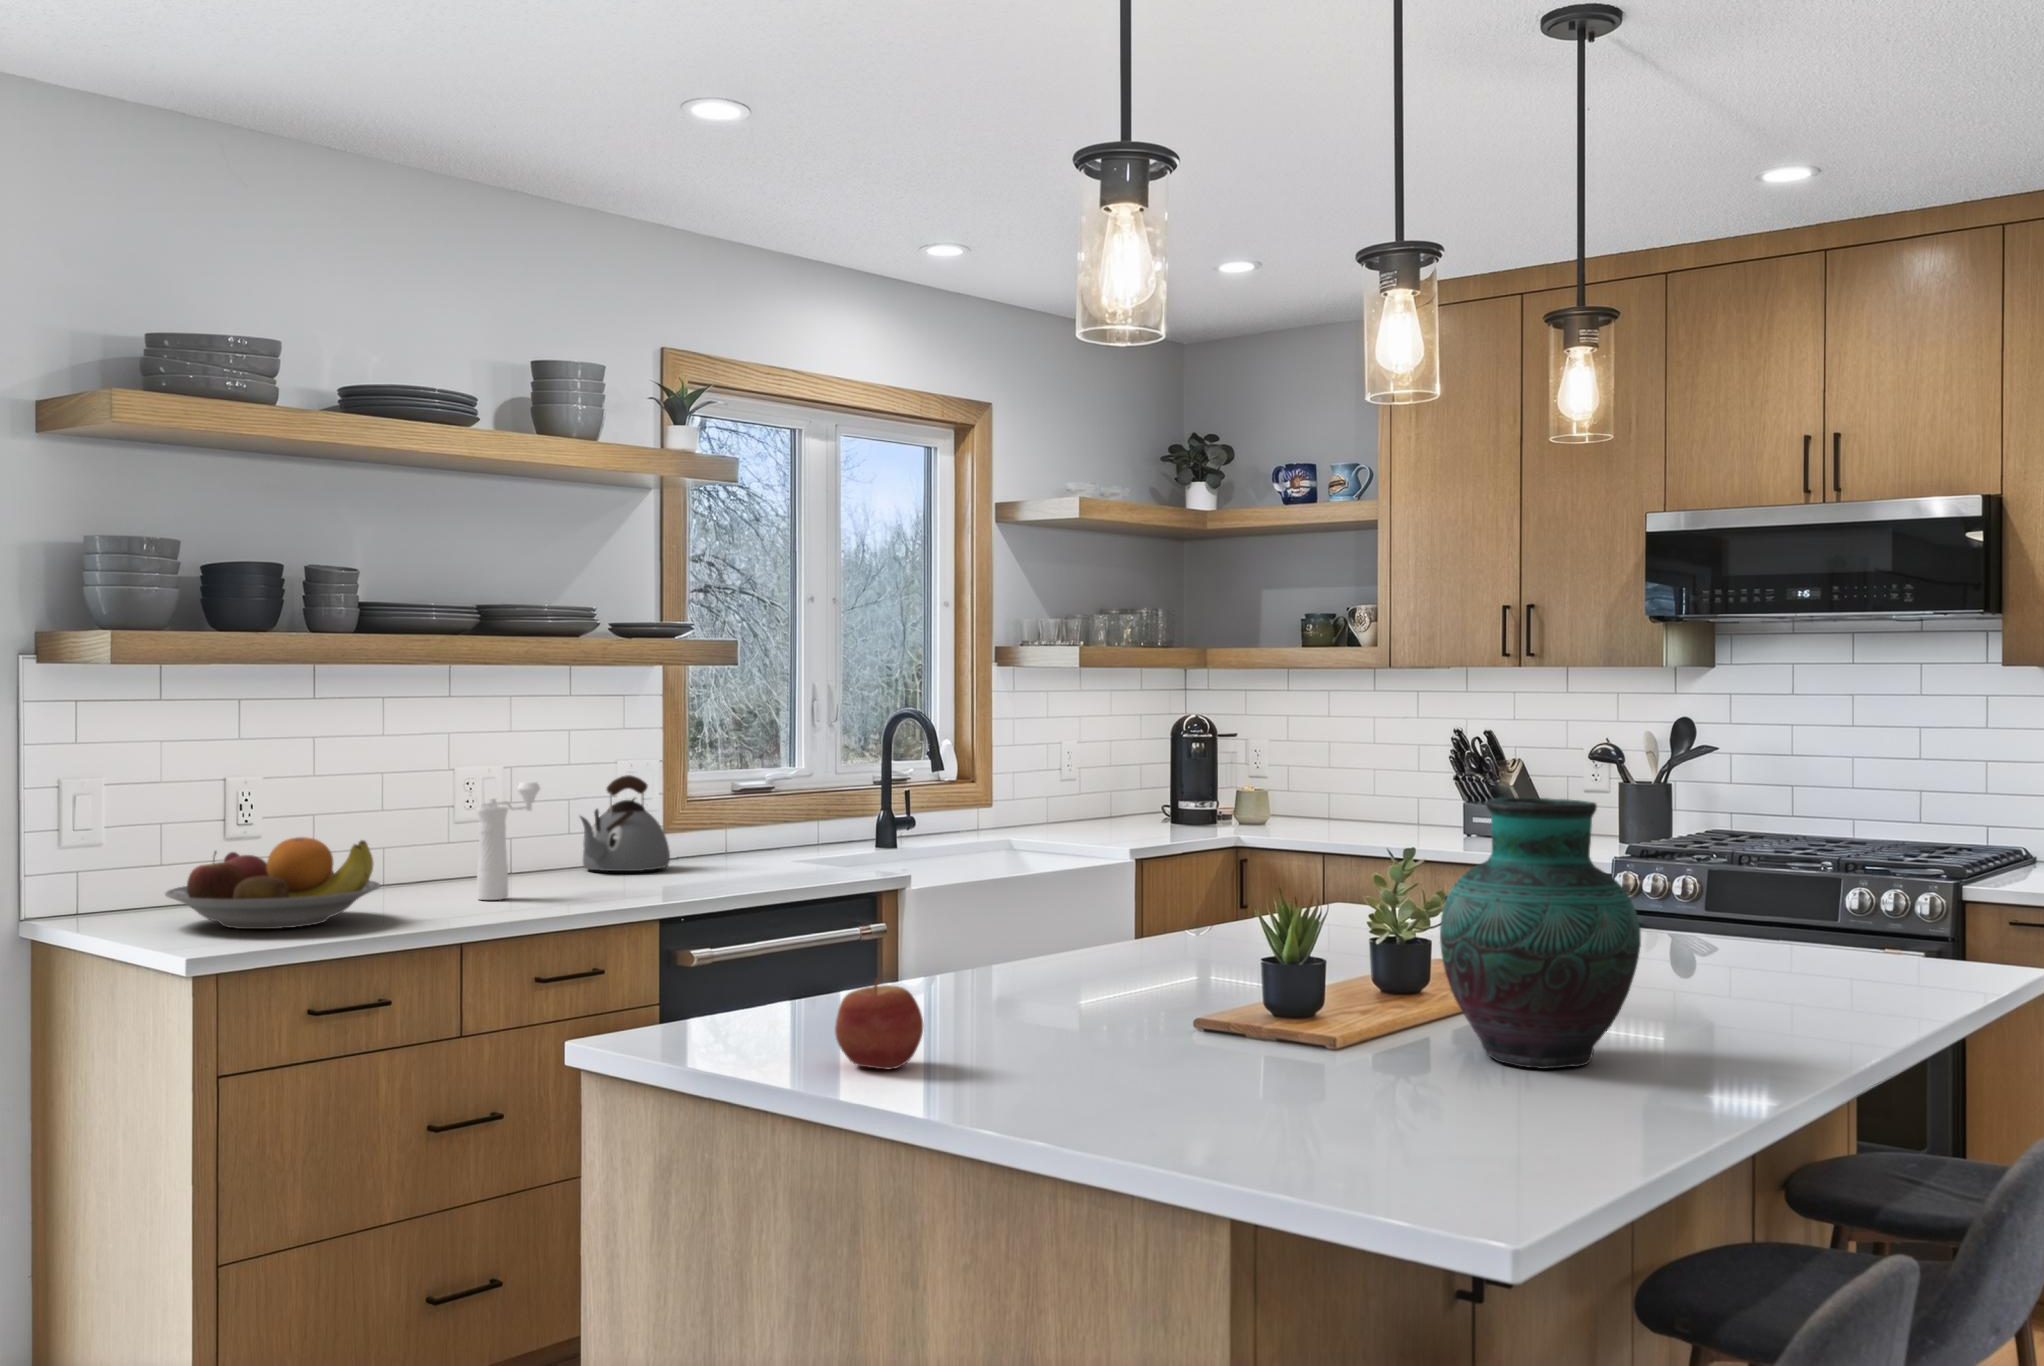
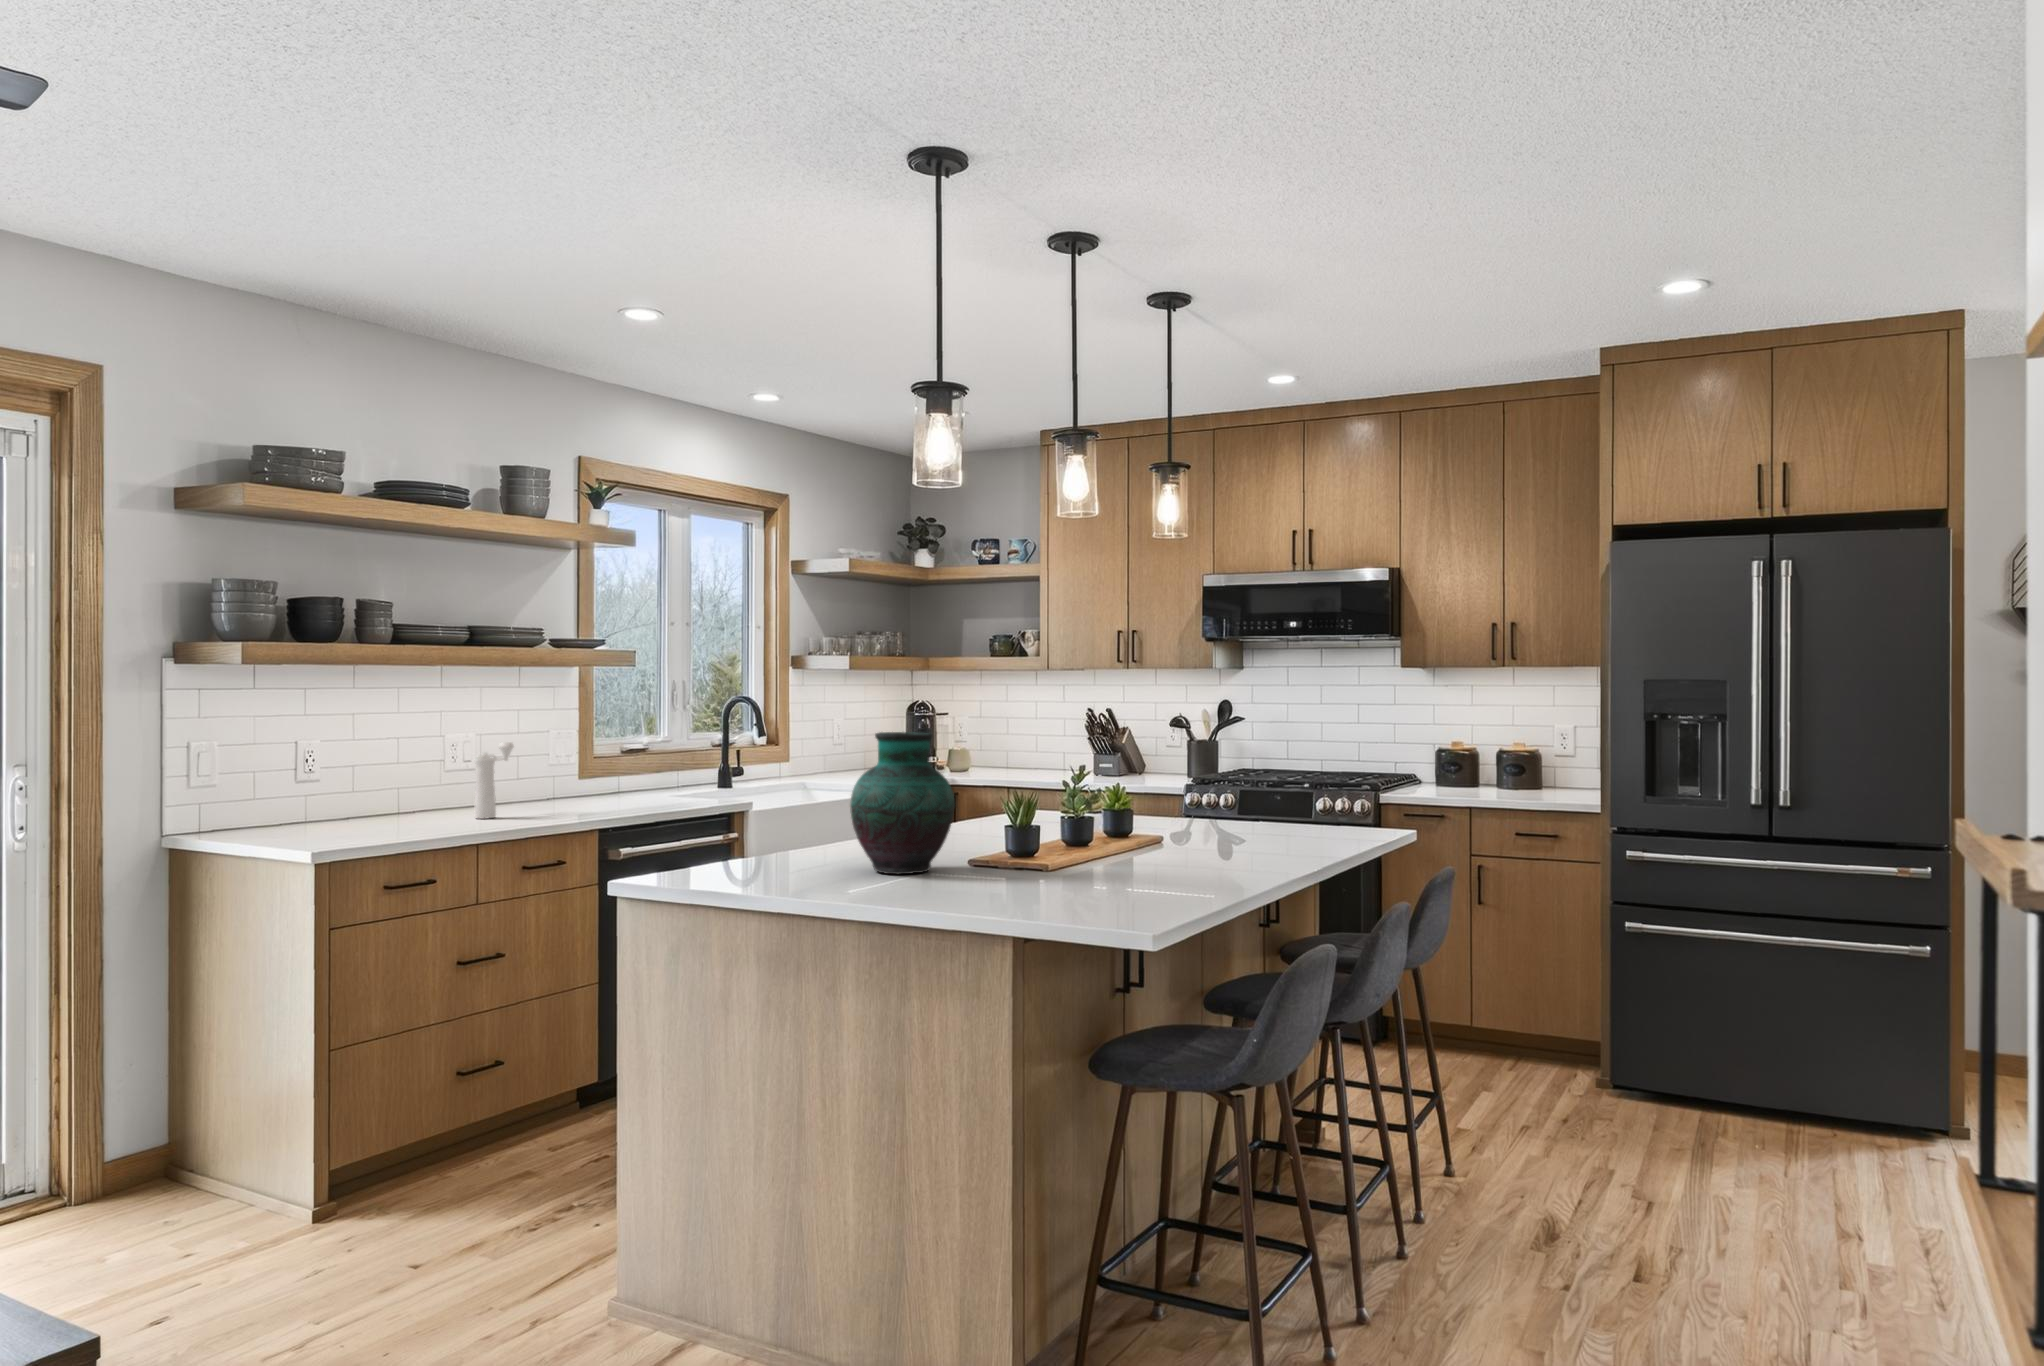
kettle: present [580,775,670,871] -> none [531,739,591,802]
vase: present [1440,797,1641,1069] -> present [850,732,955,874]
fruit bowl: present [165,837,380,929] -> none [276,777,422,836]
apple: present [835,978,923,1069] -> none [774,835,824,886]

